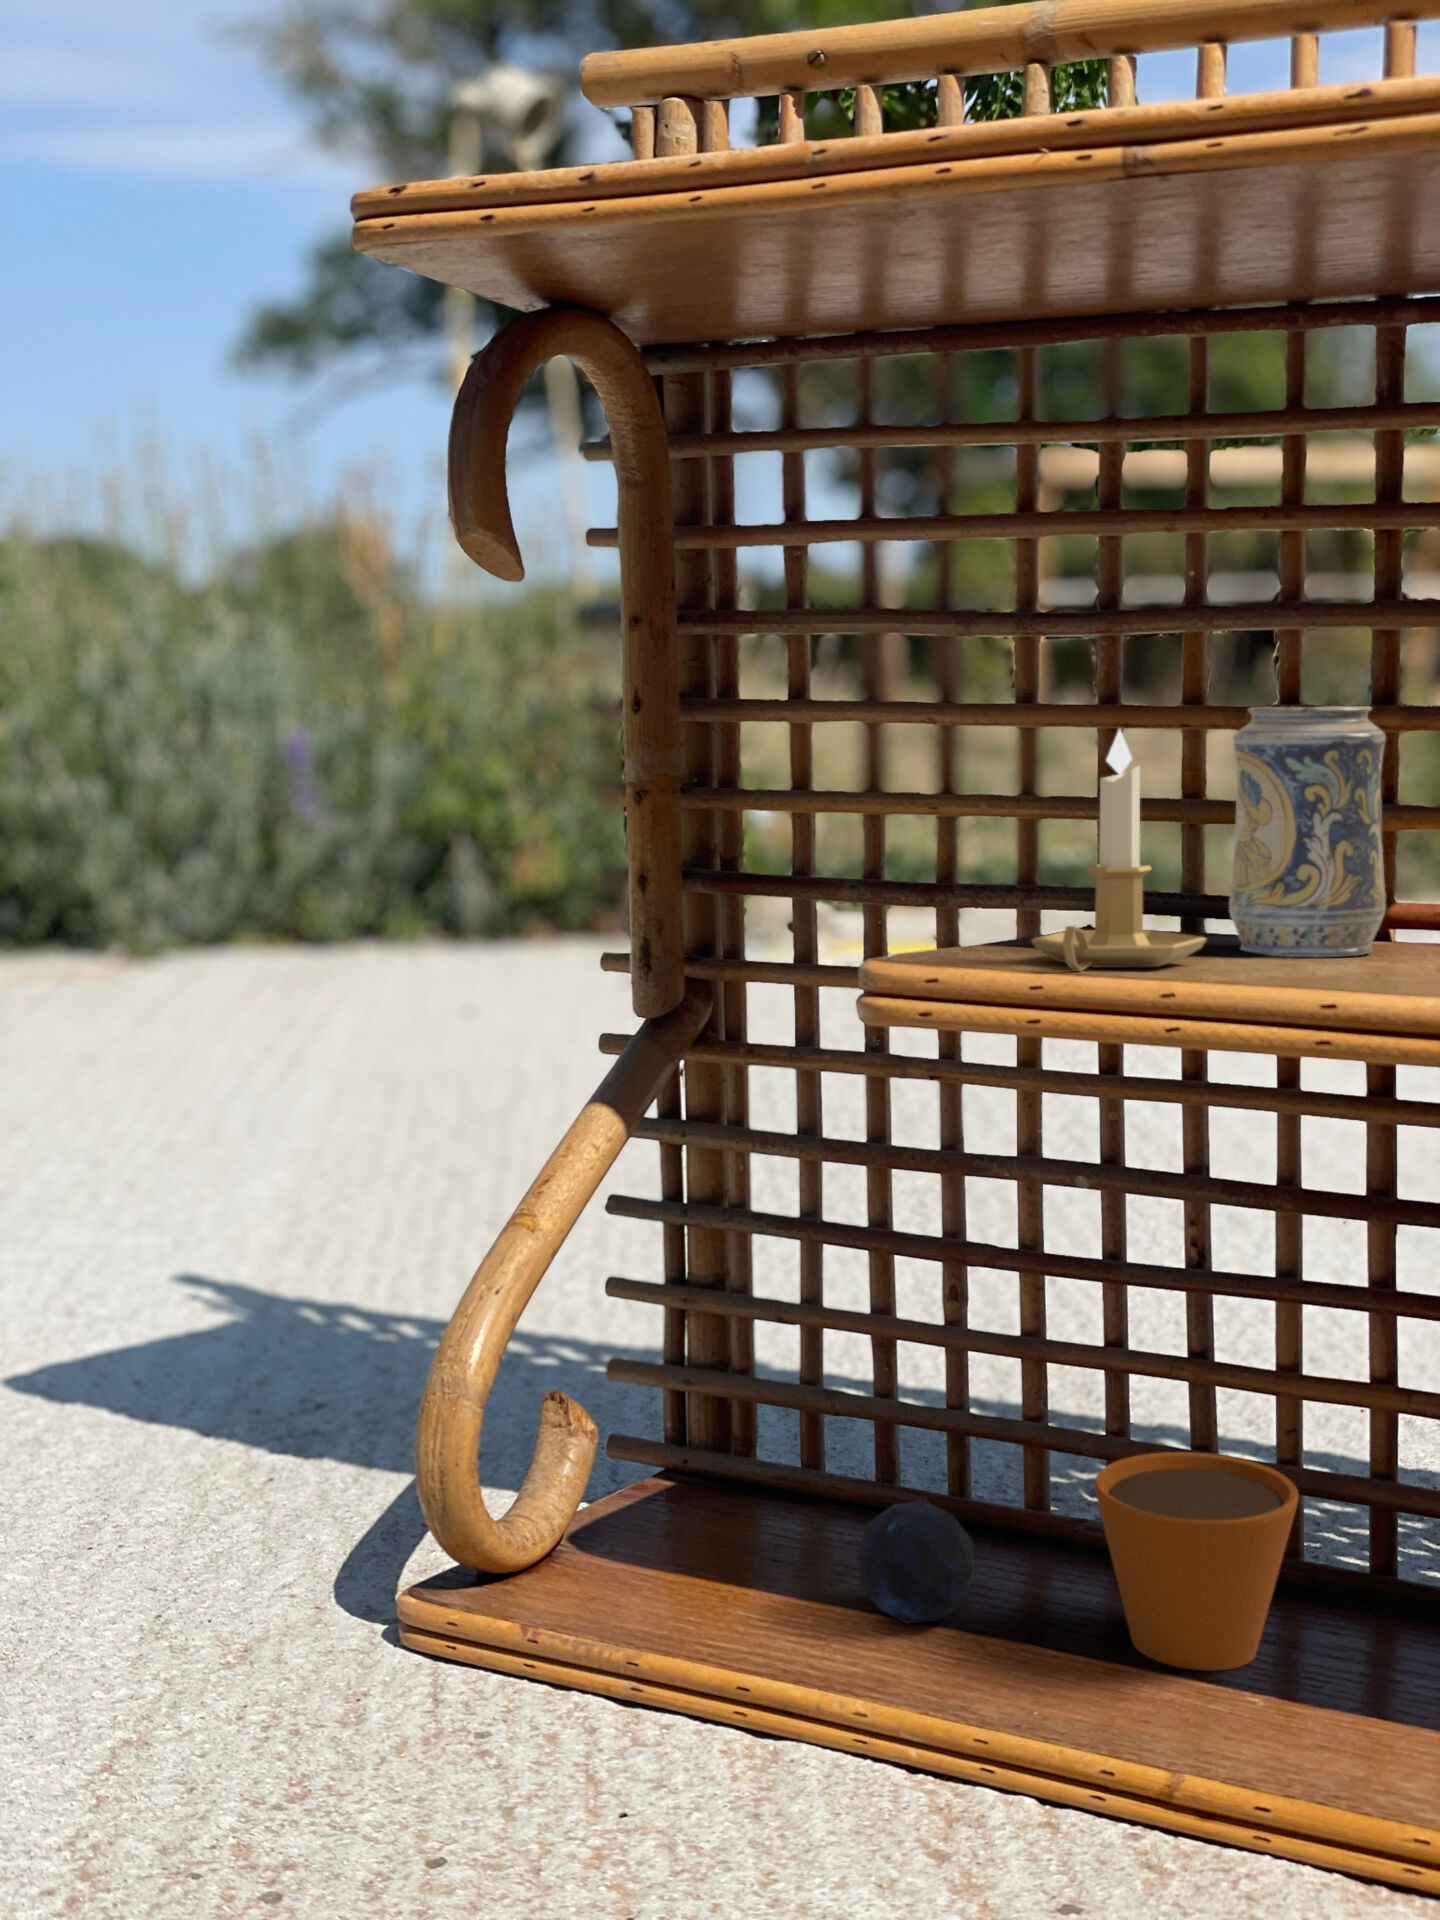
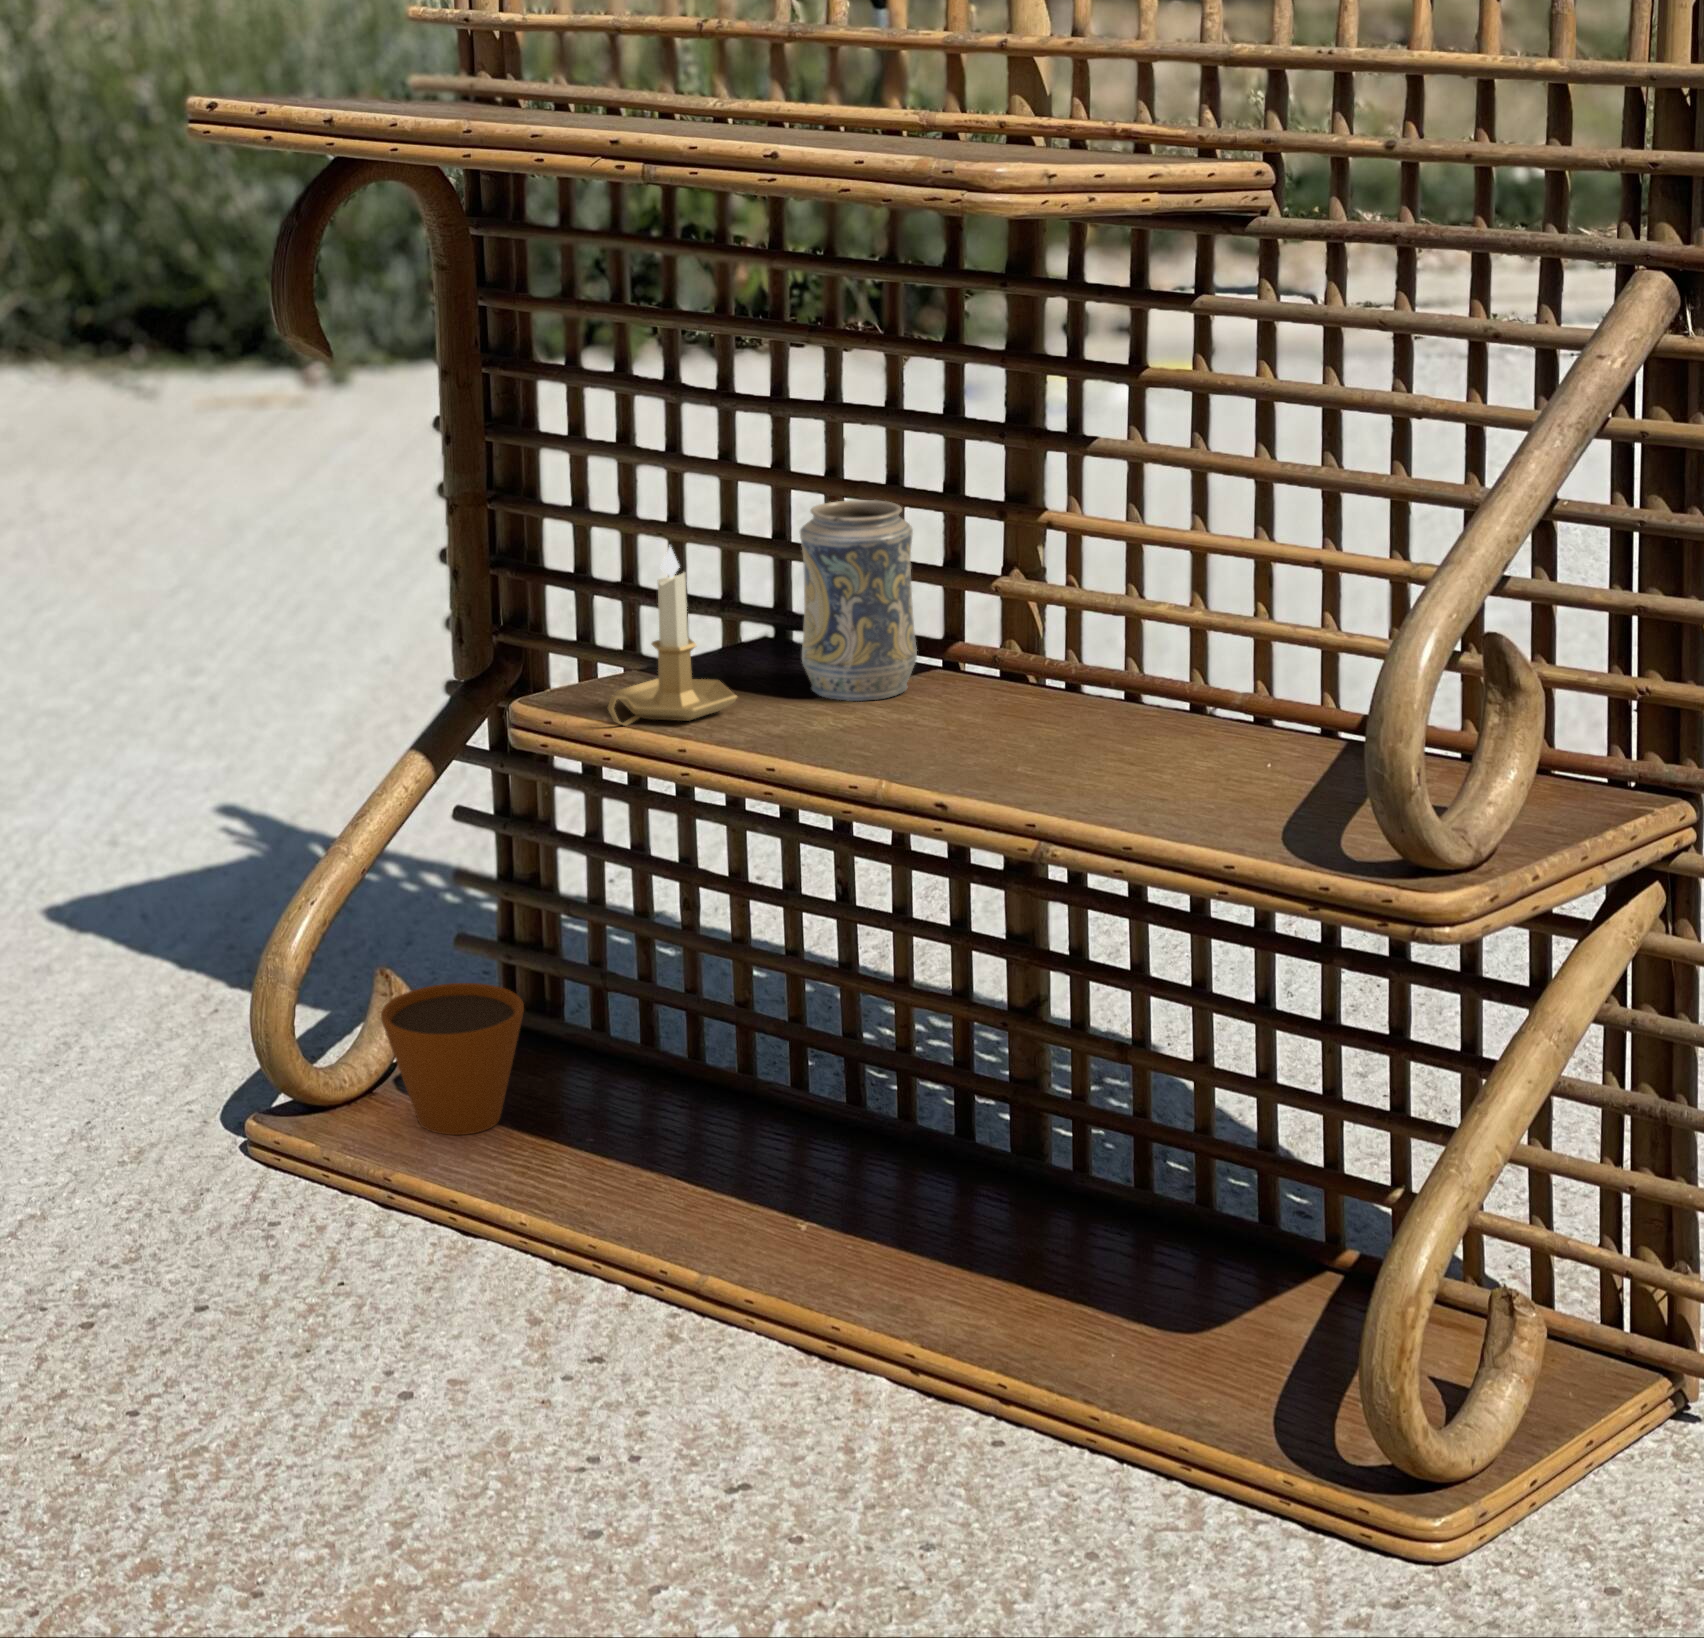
flower pot: present [1094,1452,1298,1671] -> present [381,983,524,1135]
decorative orb: present [857,1501,975,1624] -> none [566,1071,655,1160]

